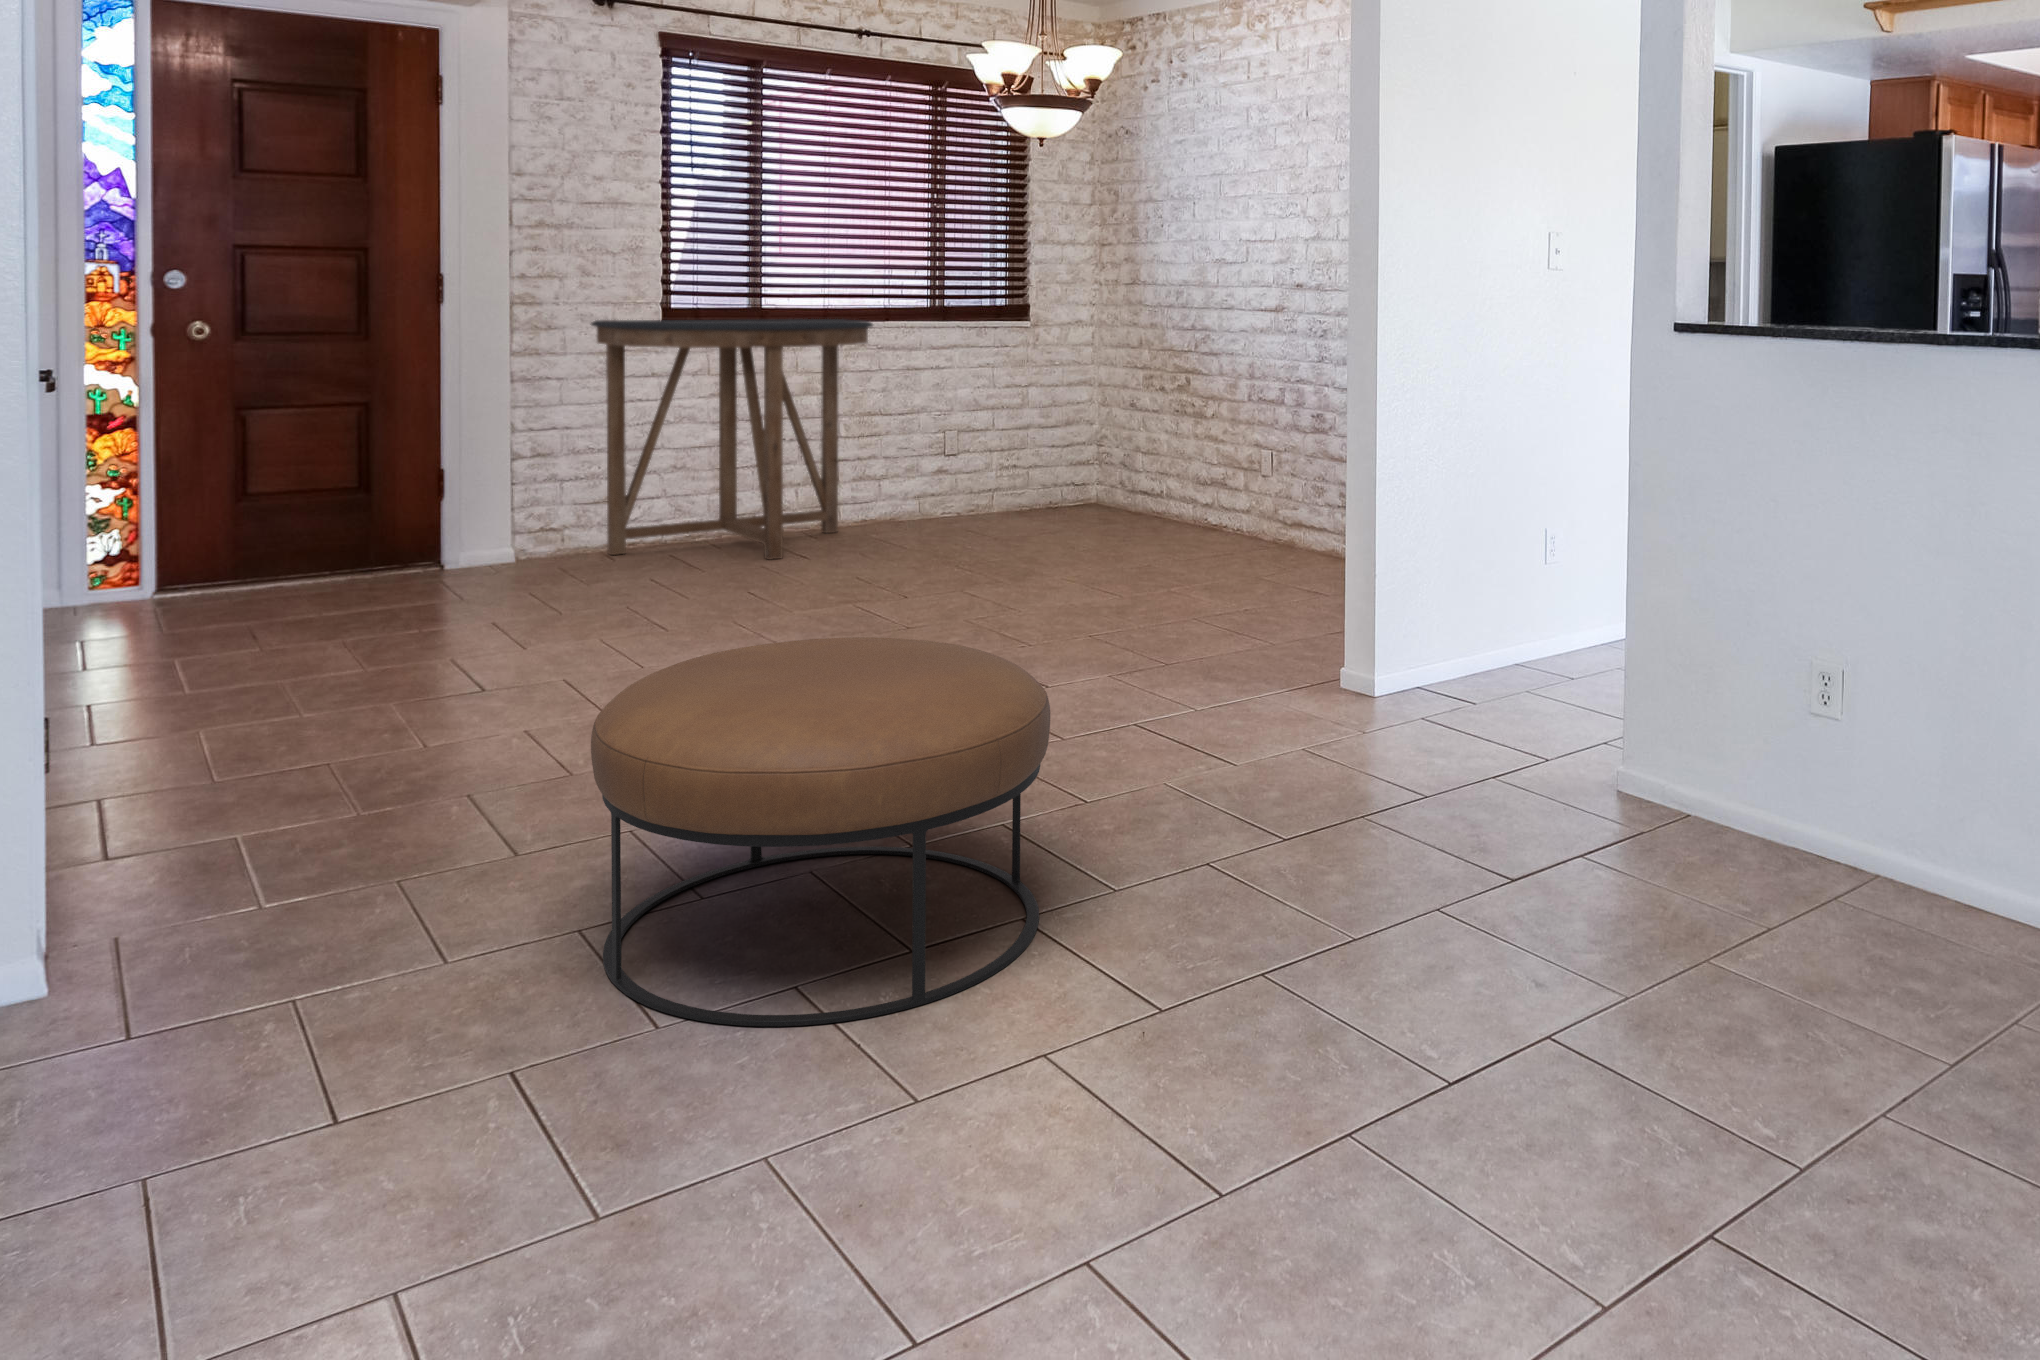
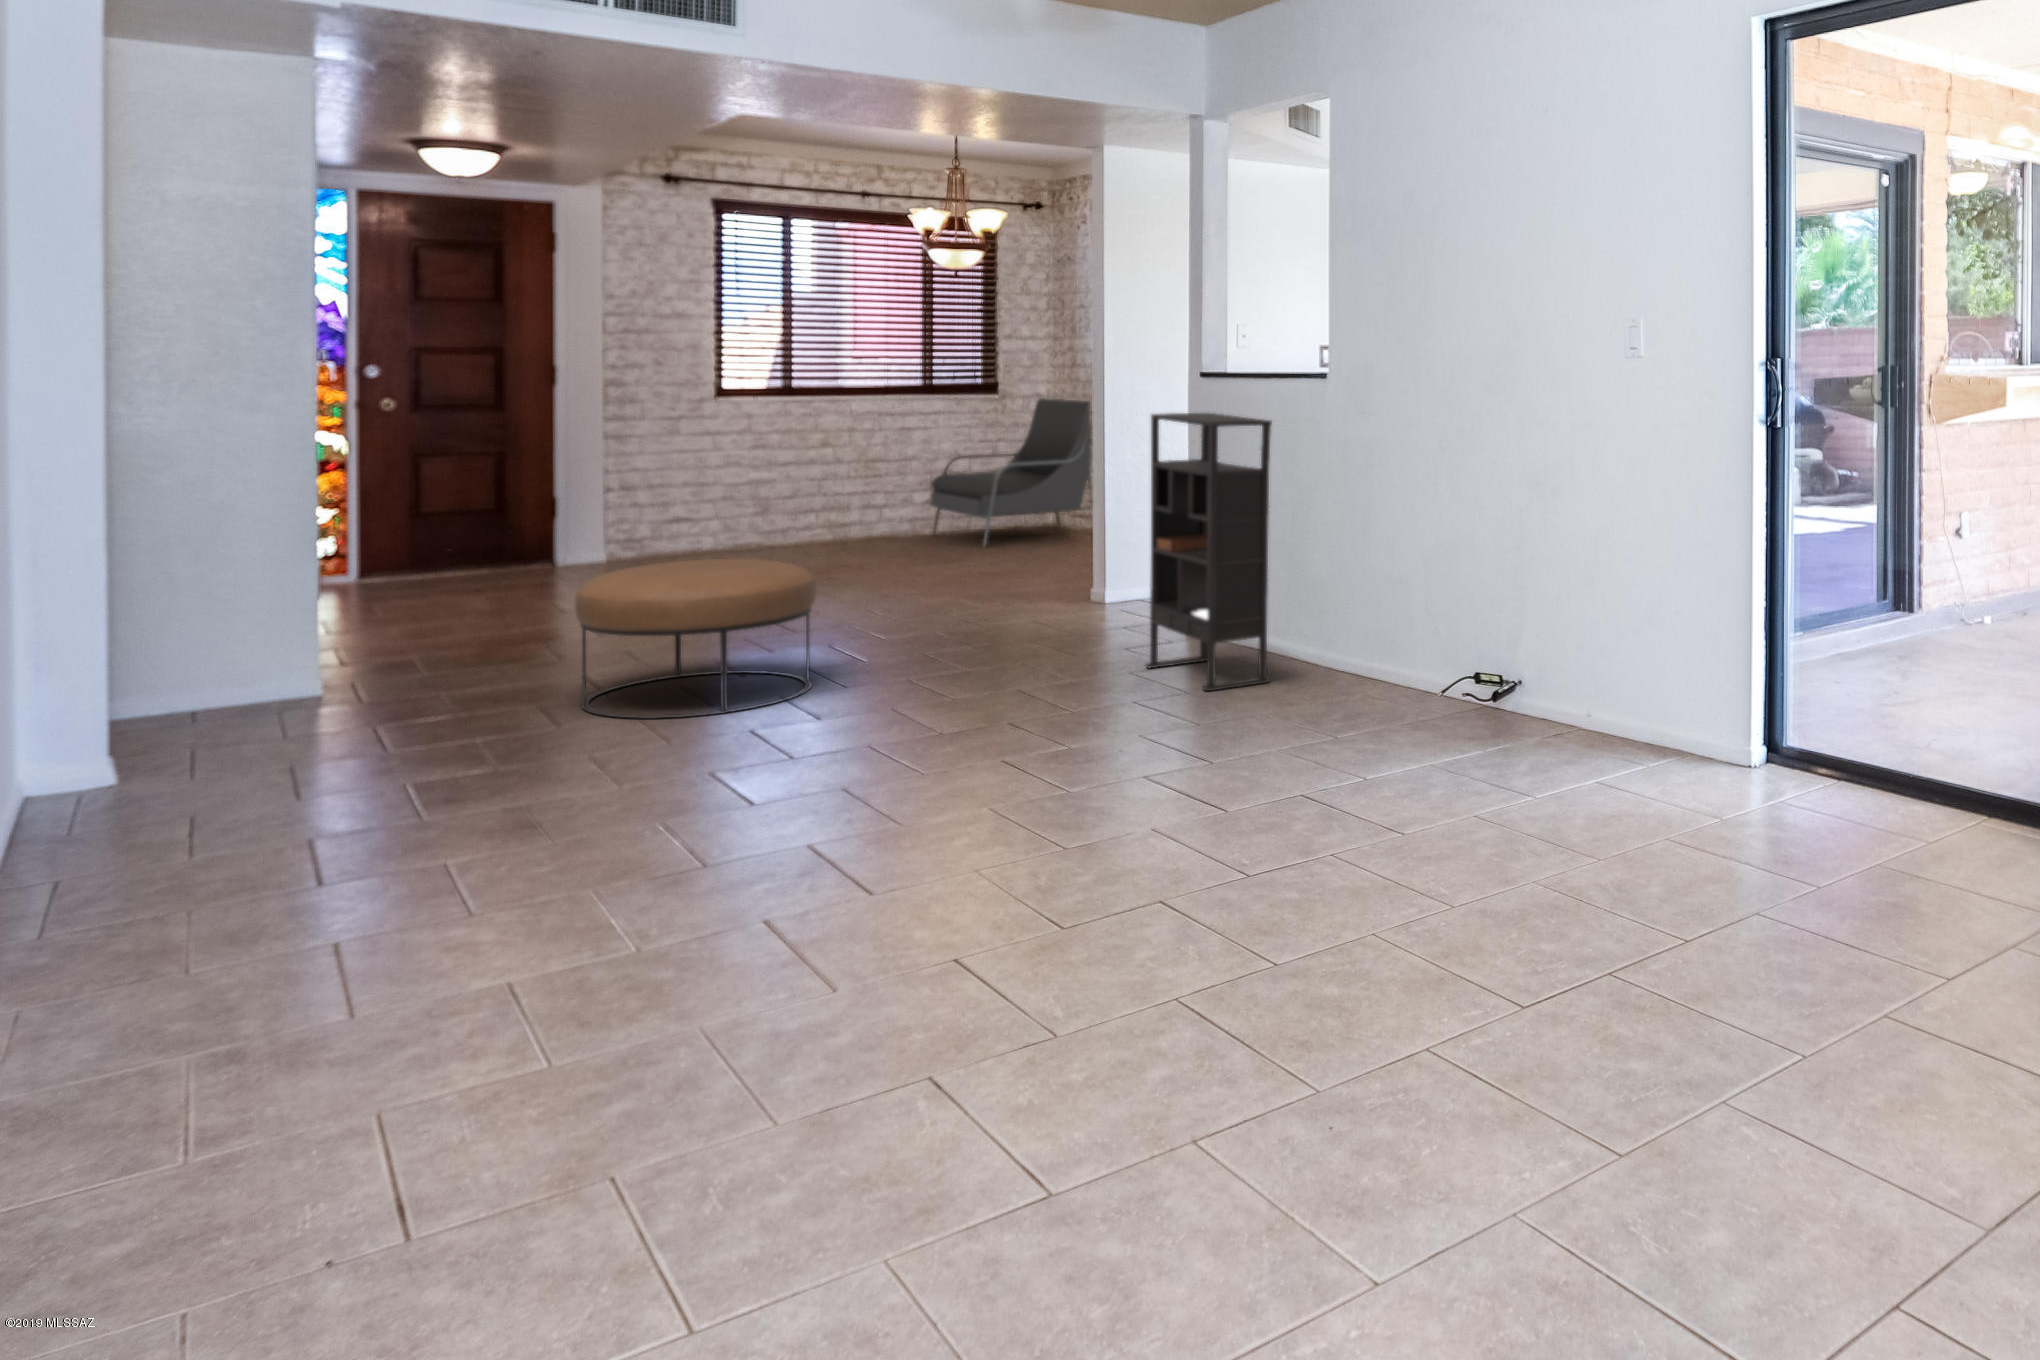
console table: present [591,319,873,560] -> none [662,394,868,558]
armchair: none [946,328,1193,542] -> present [930,398,1092,546]
bookshelf: none [1625,357,1960,935] -> present [1146,413,1272,691]

